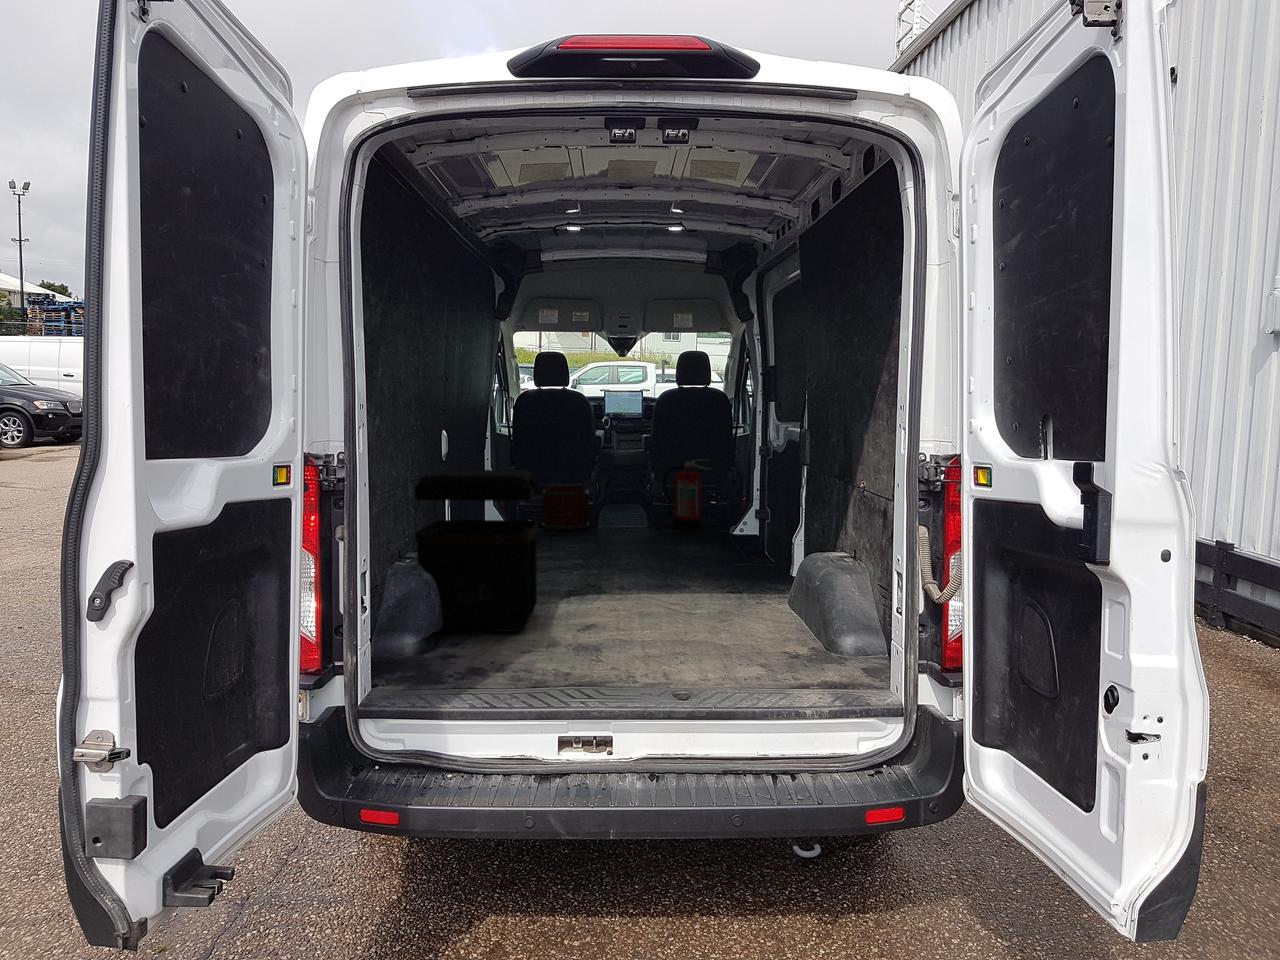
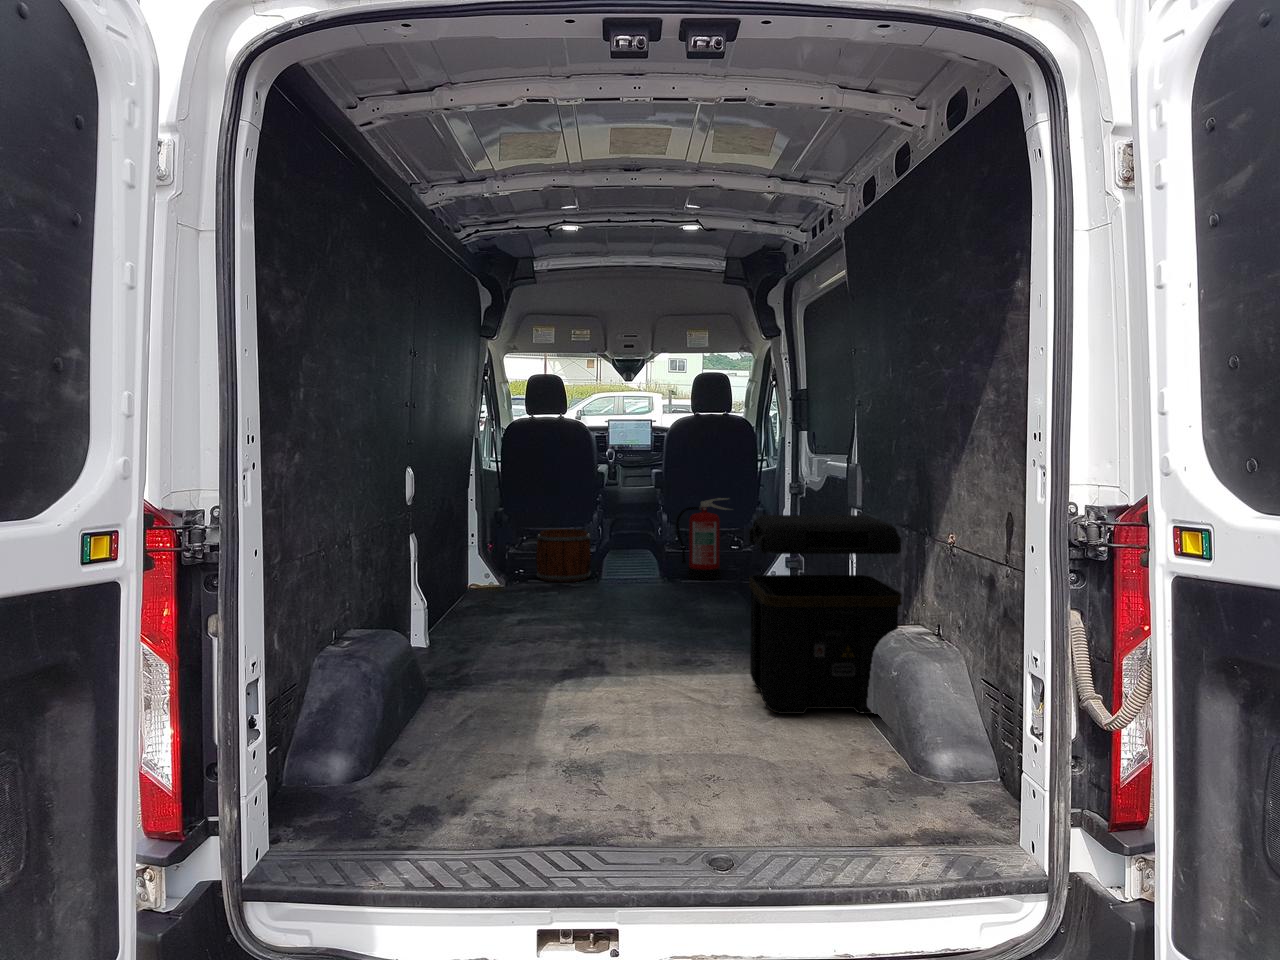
toolbox: present [415,470,538,632] -> present [749,515,902,714]

